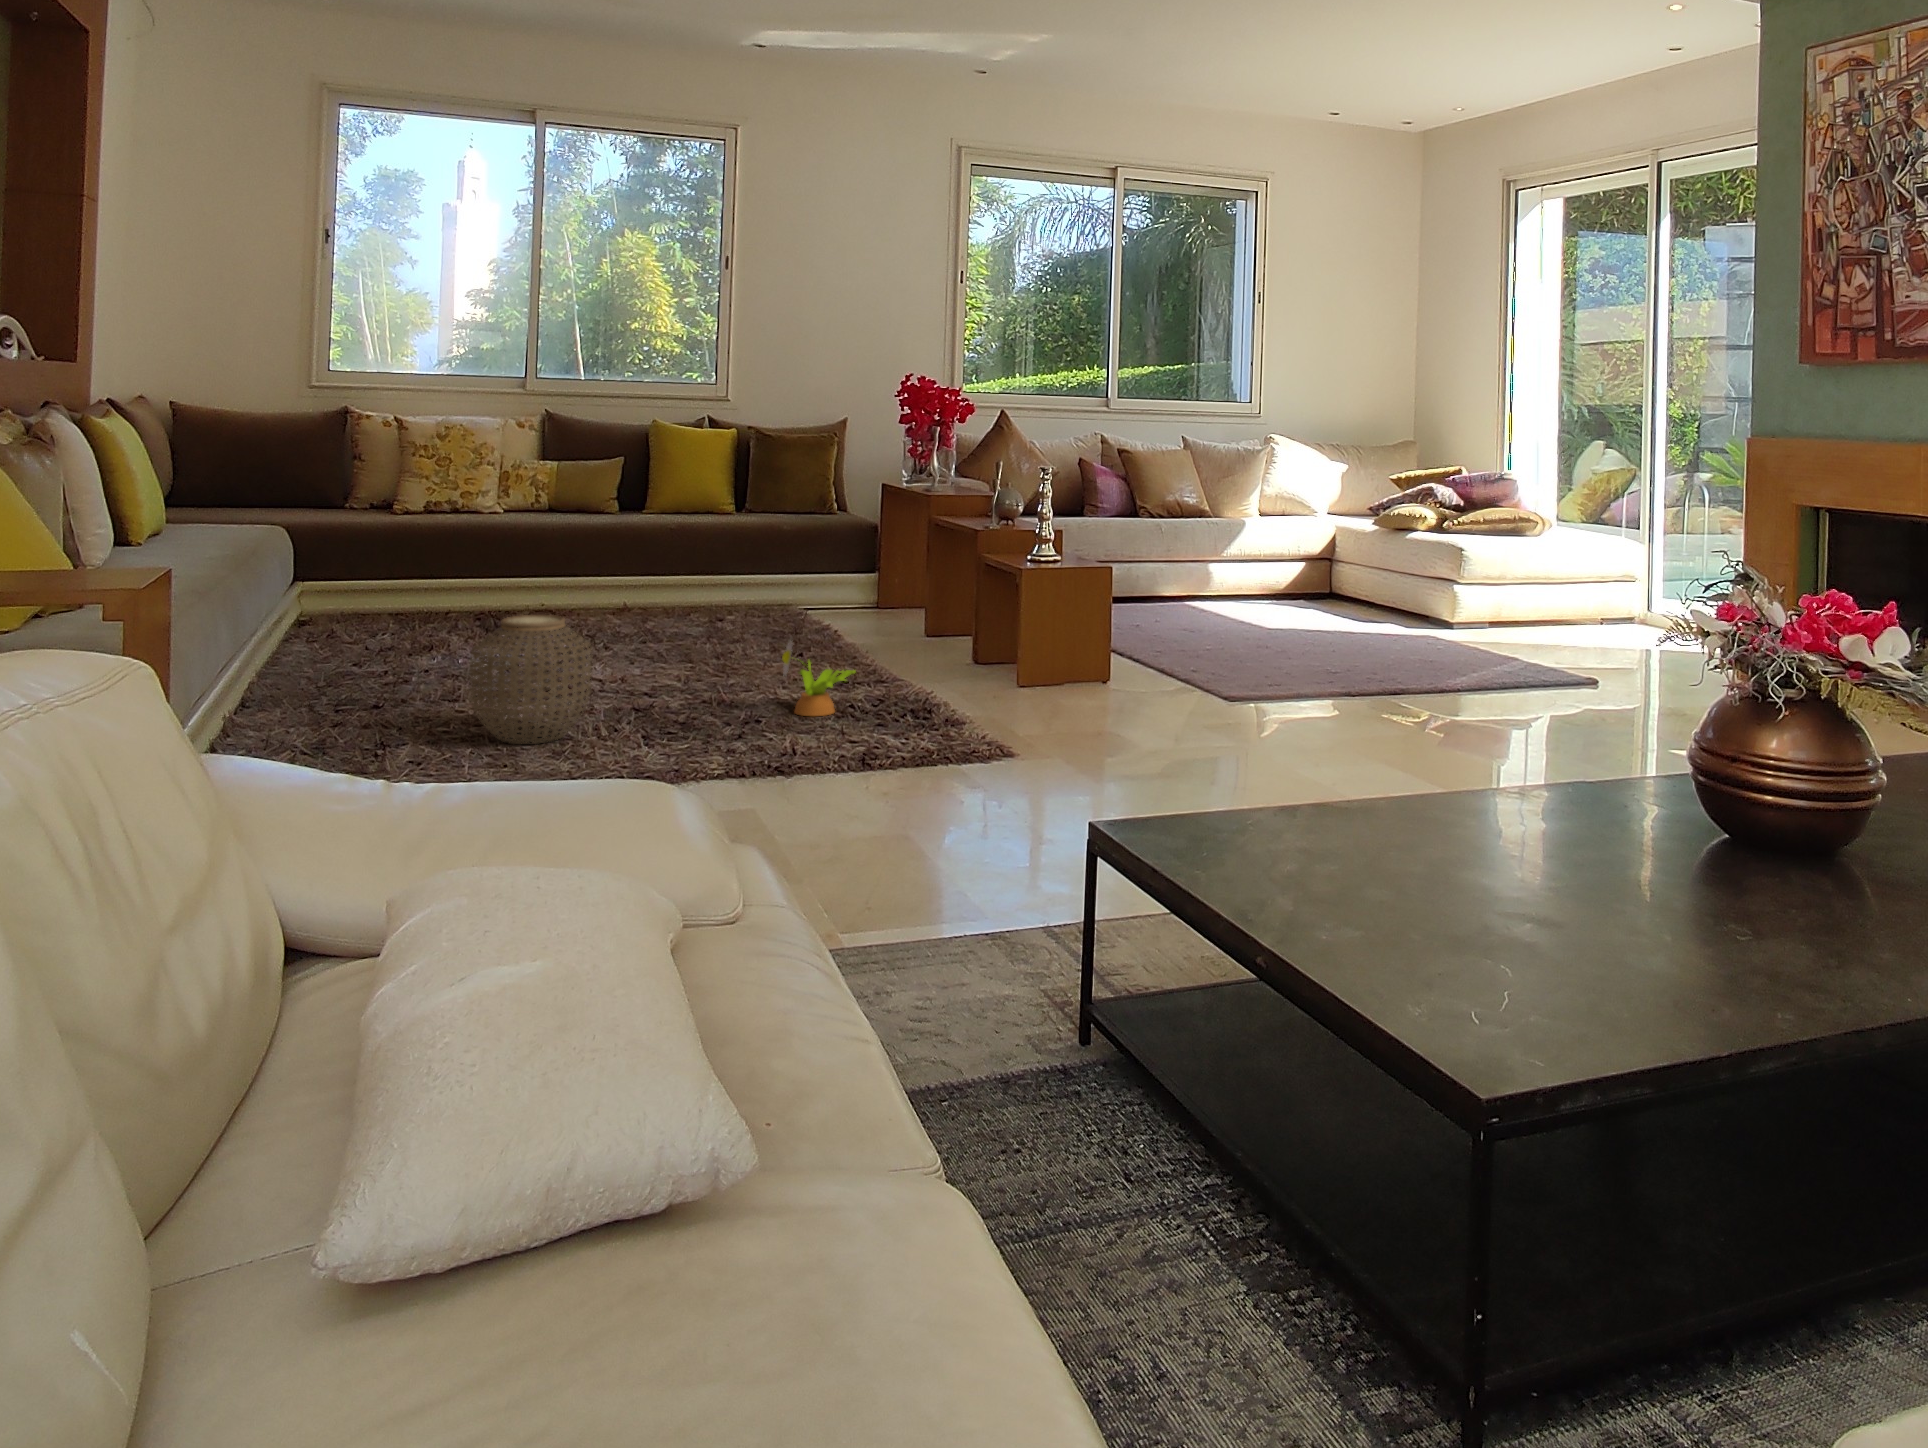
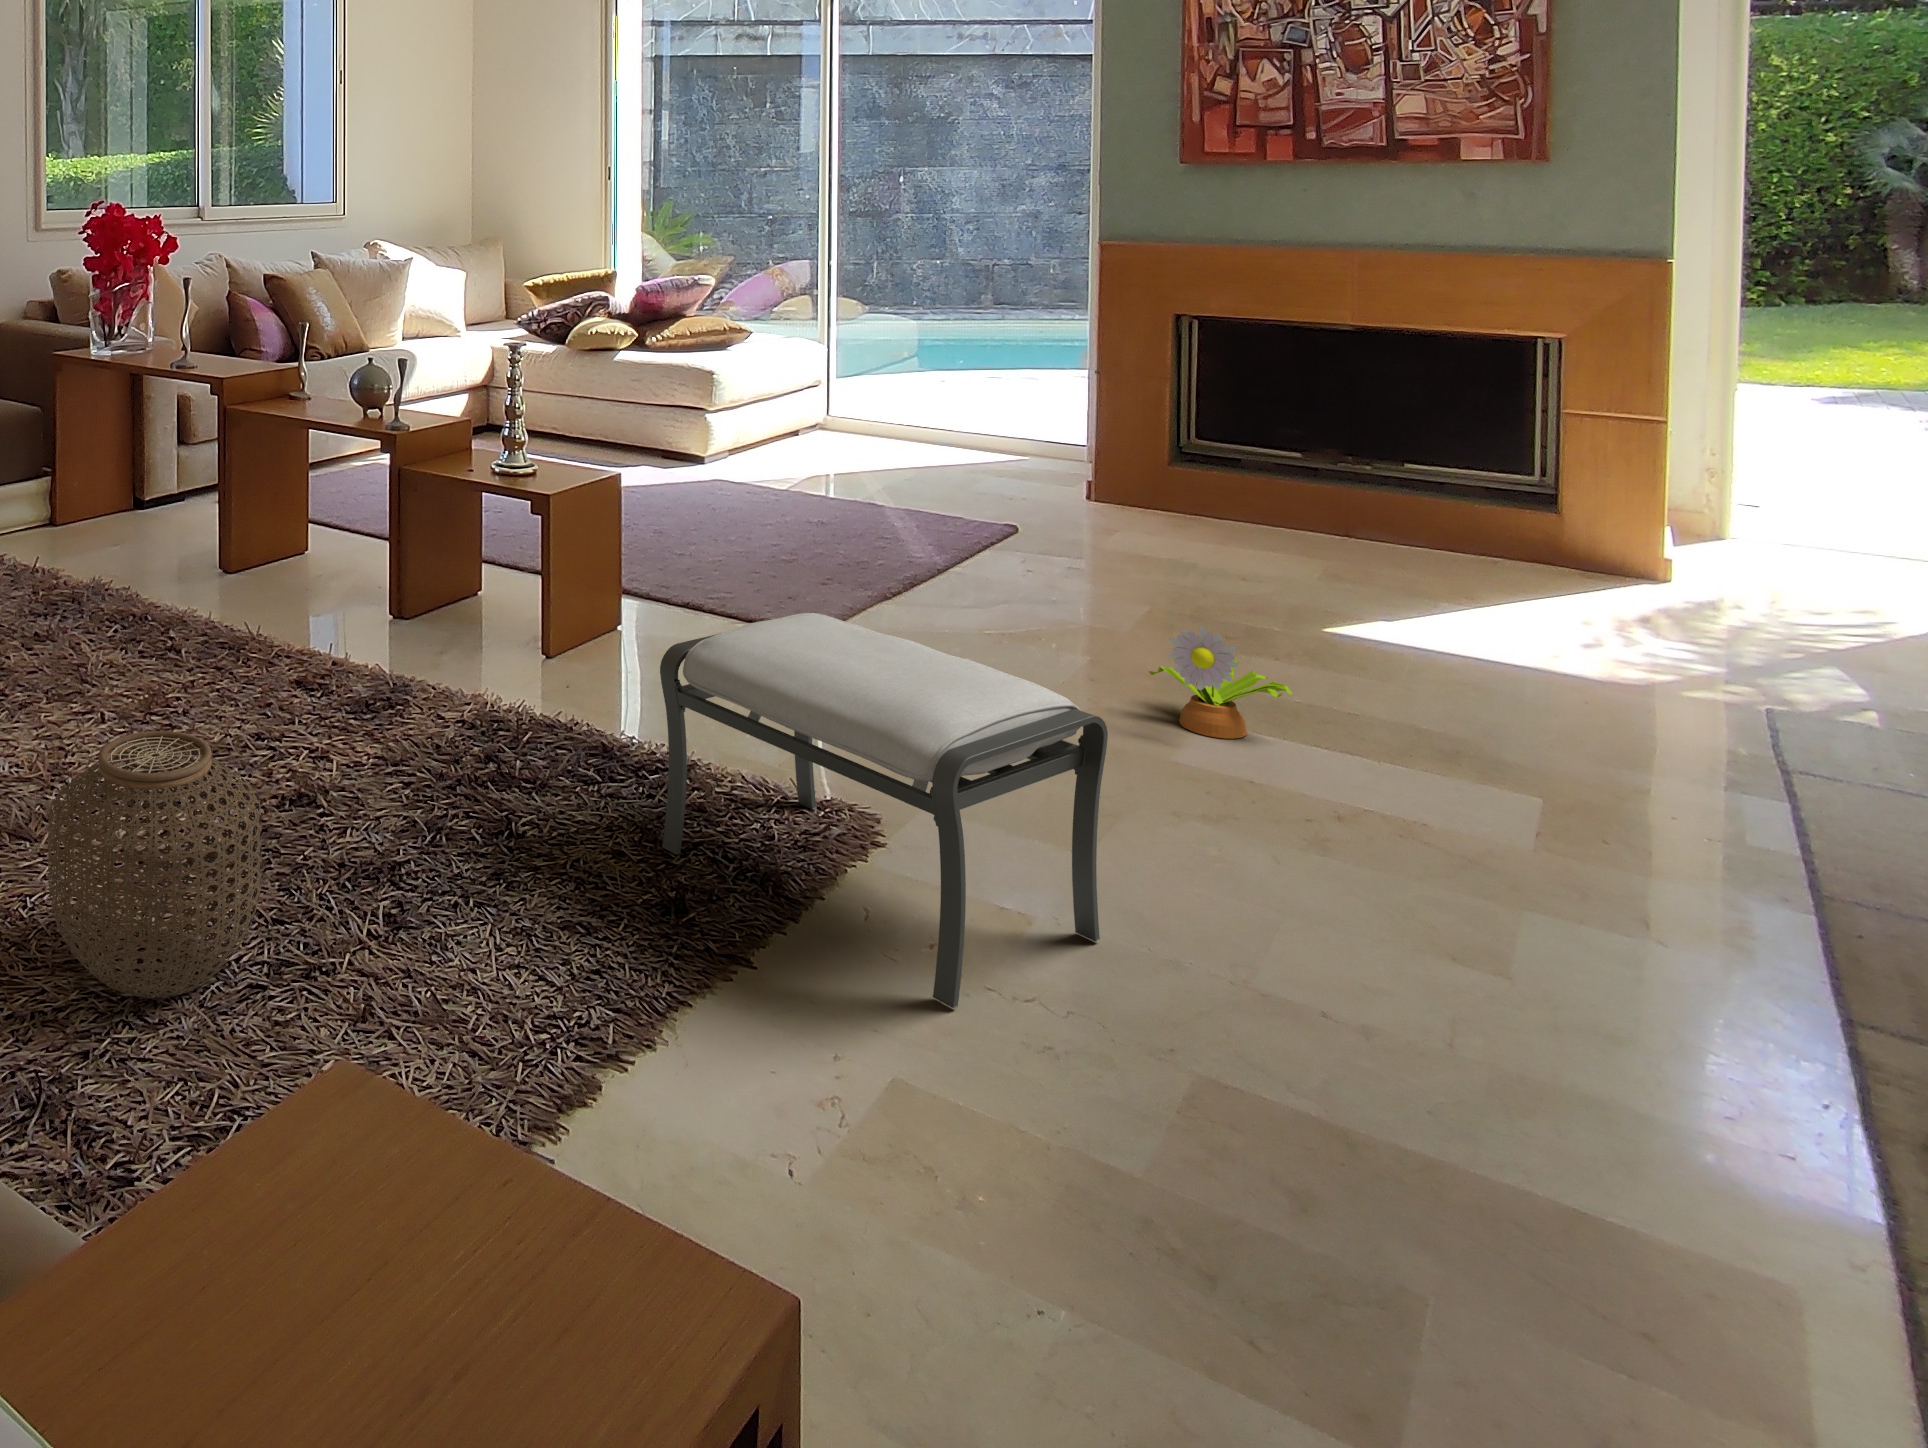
ottoman: none [856,612,1015,805] -> present [660,613,1108,1008]
decorative plant: present [782,640,855,716] -> present [1149,626,1292,739]

